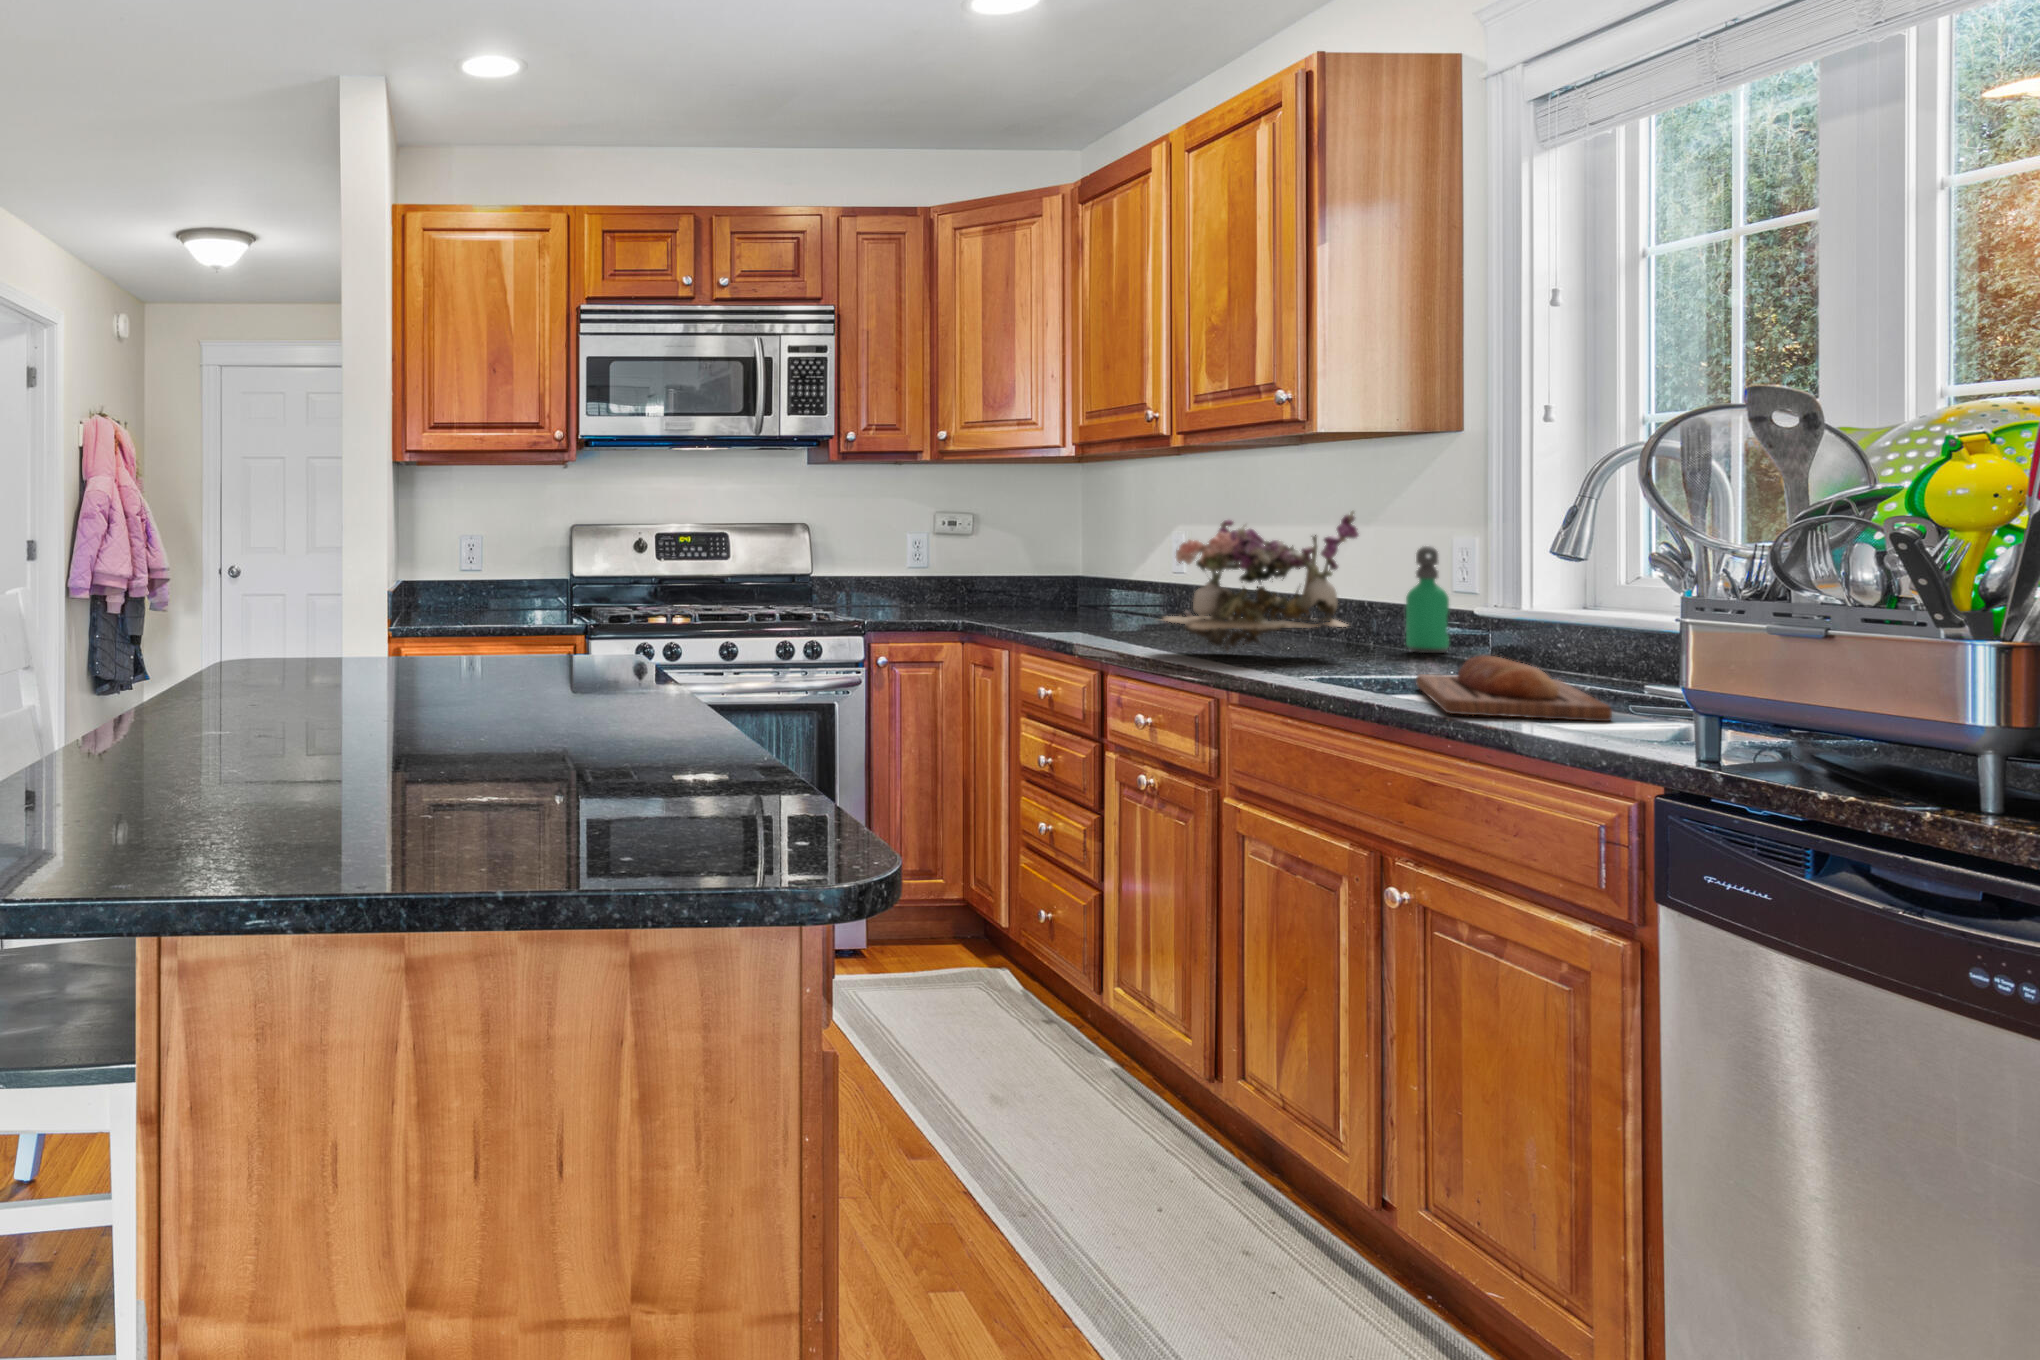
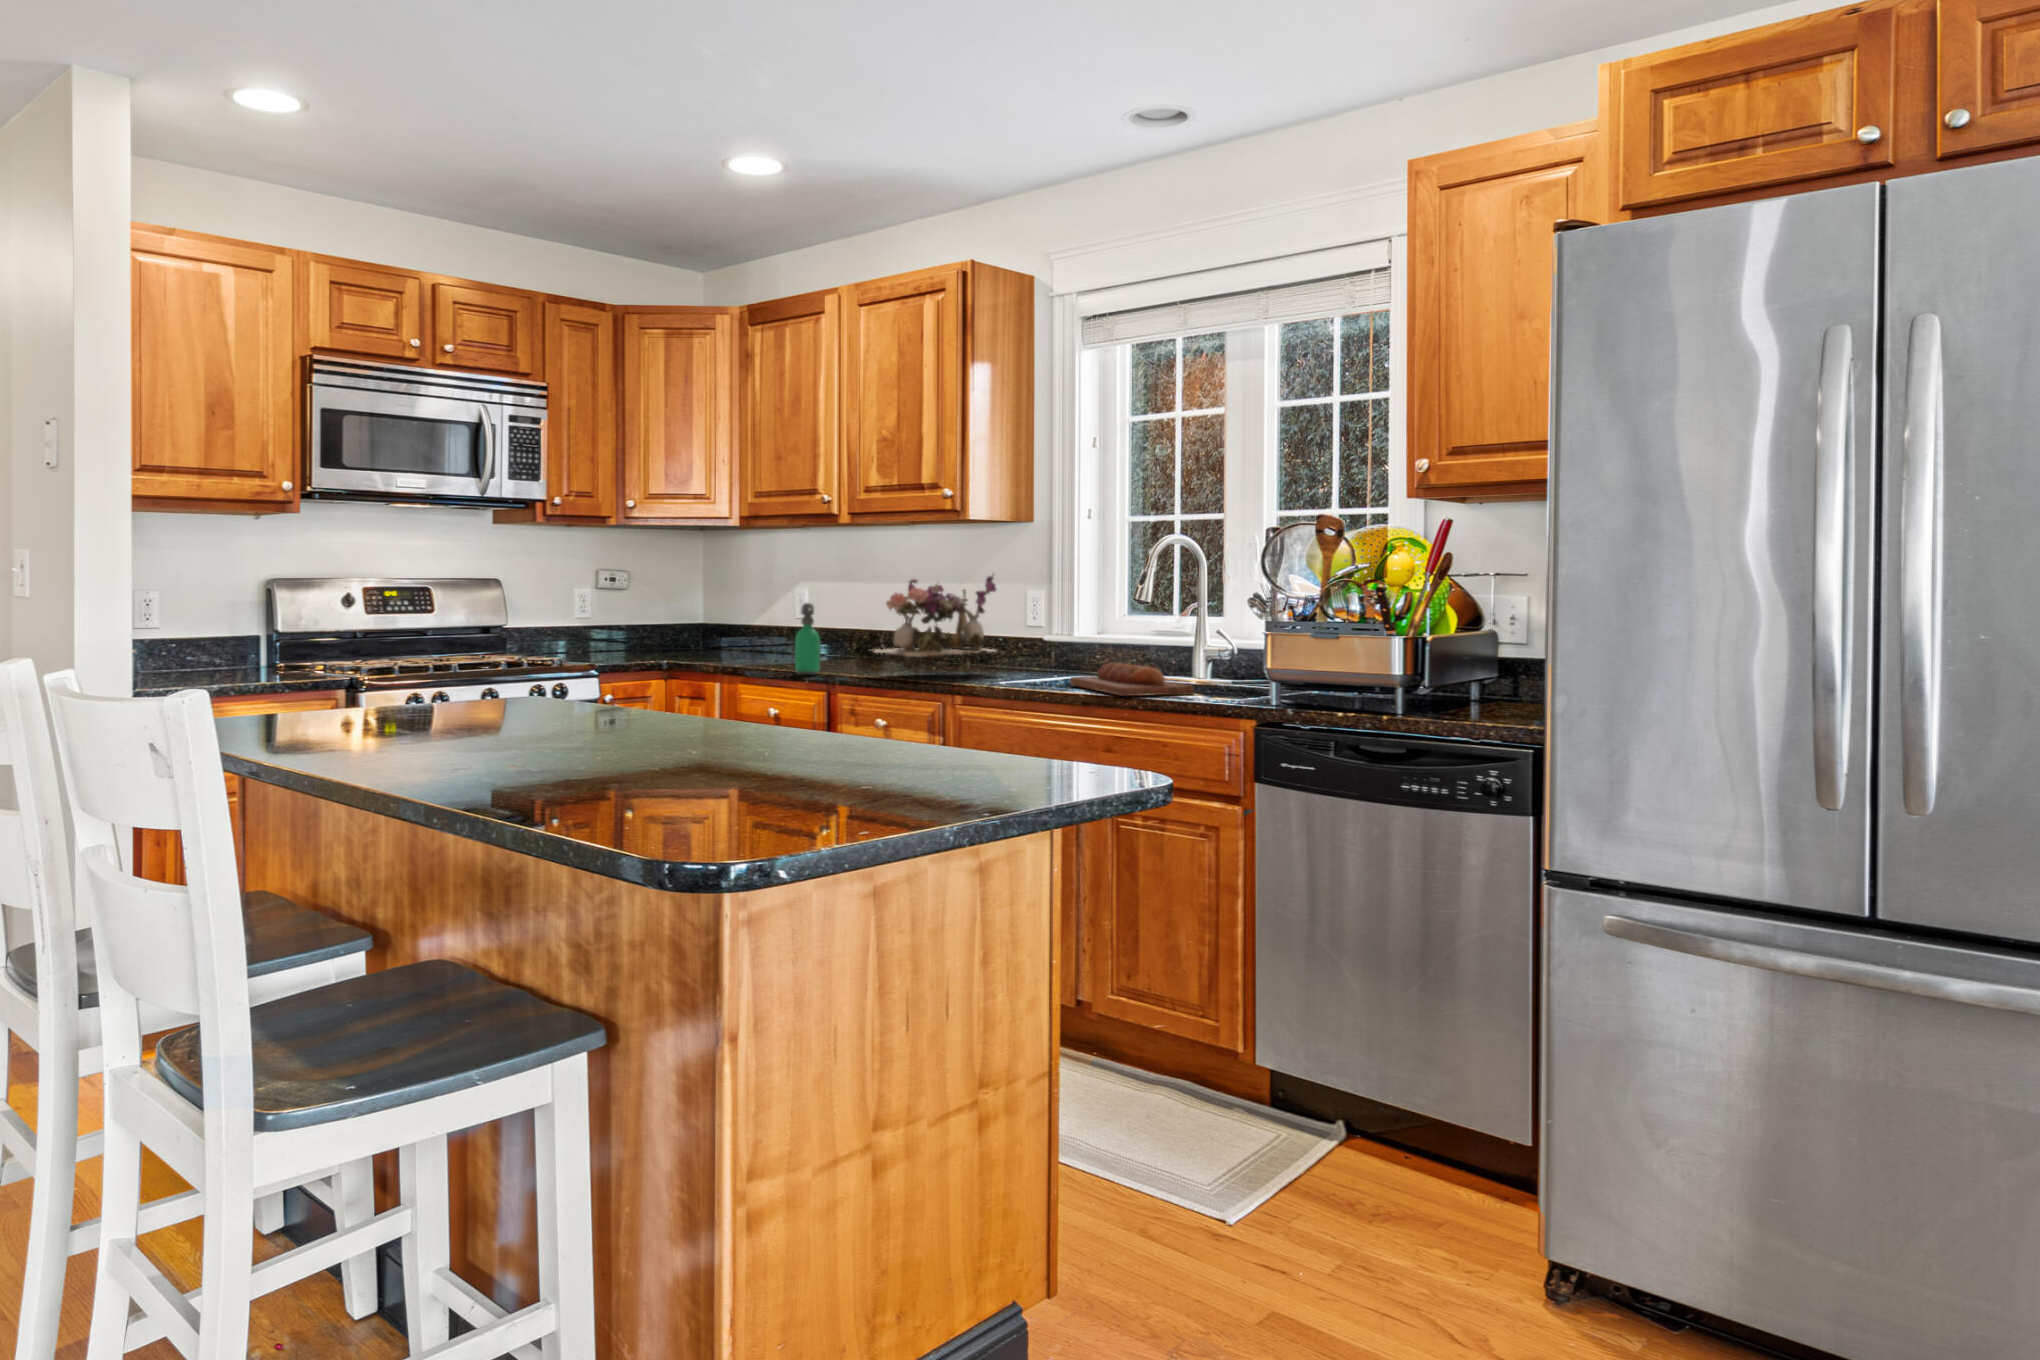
soap dispenser: present [1406,546,1449,653] -> present [795,603,820,675]

